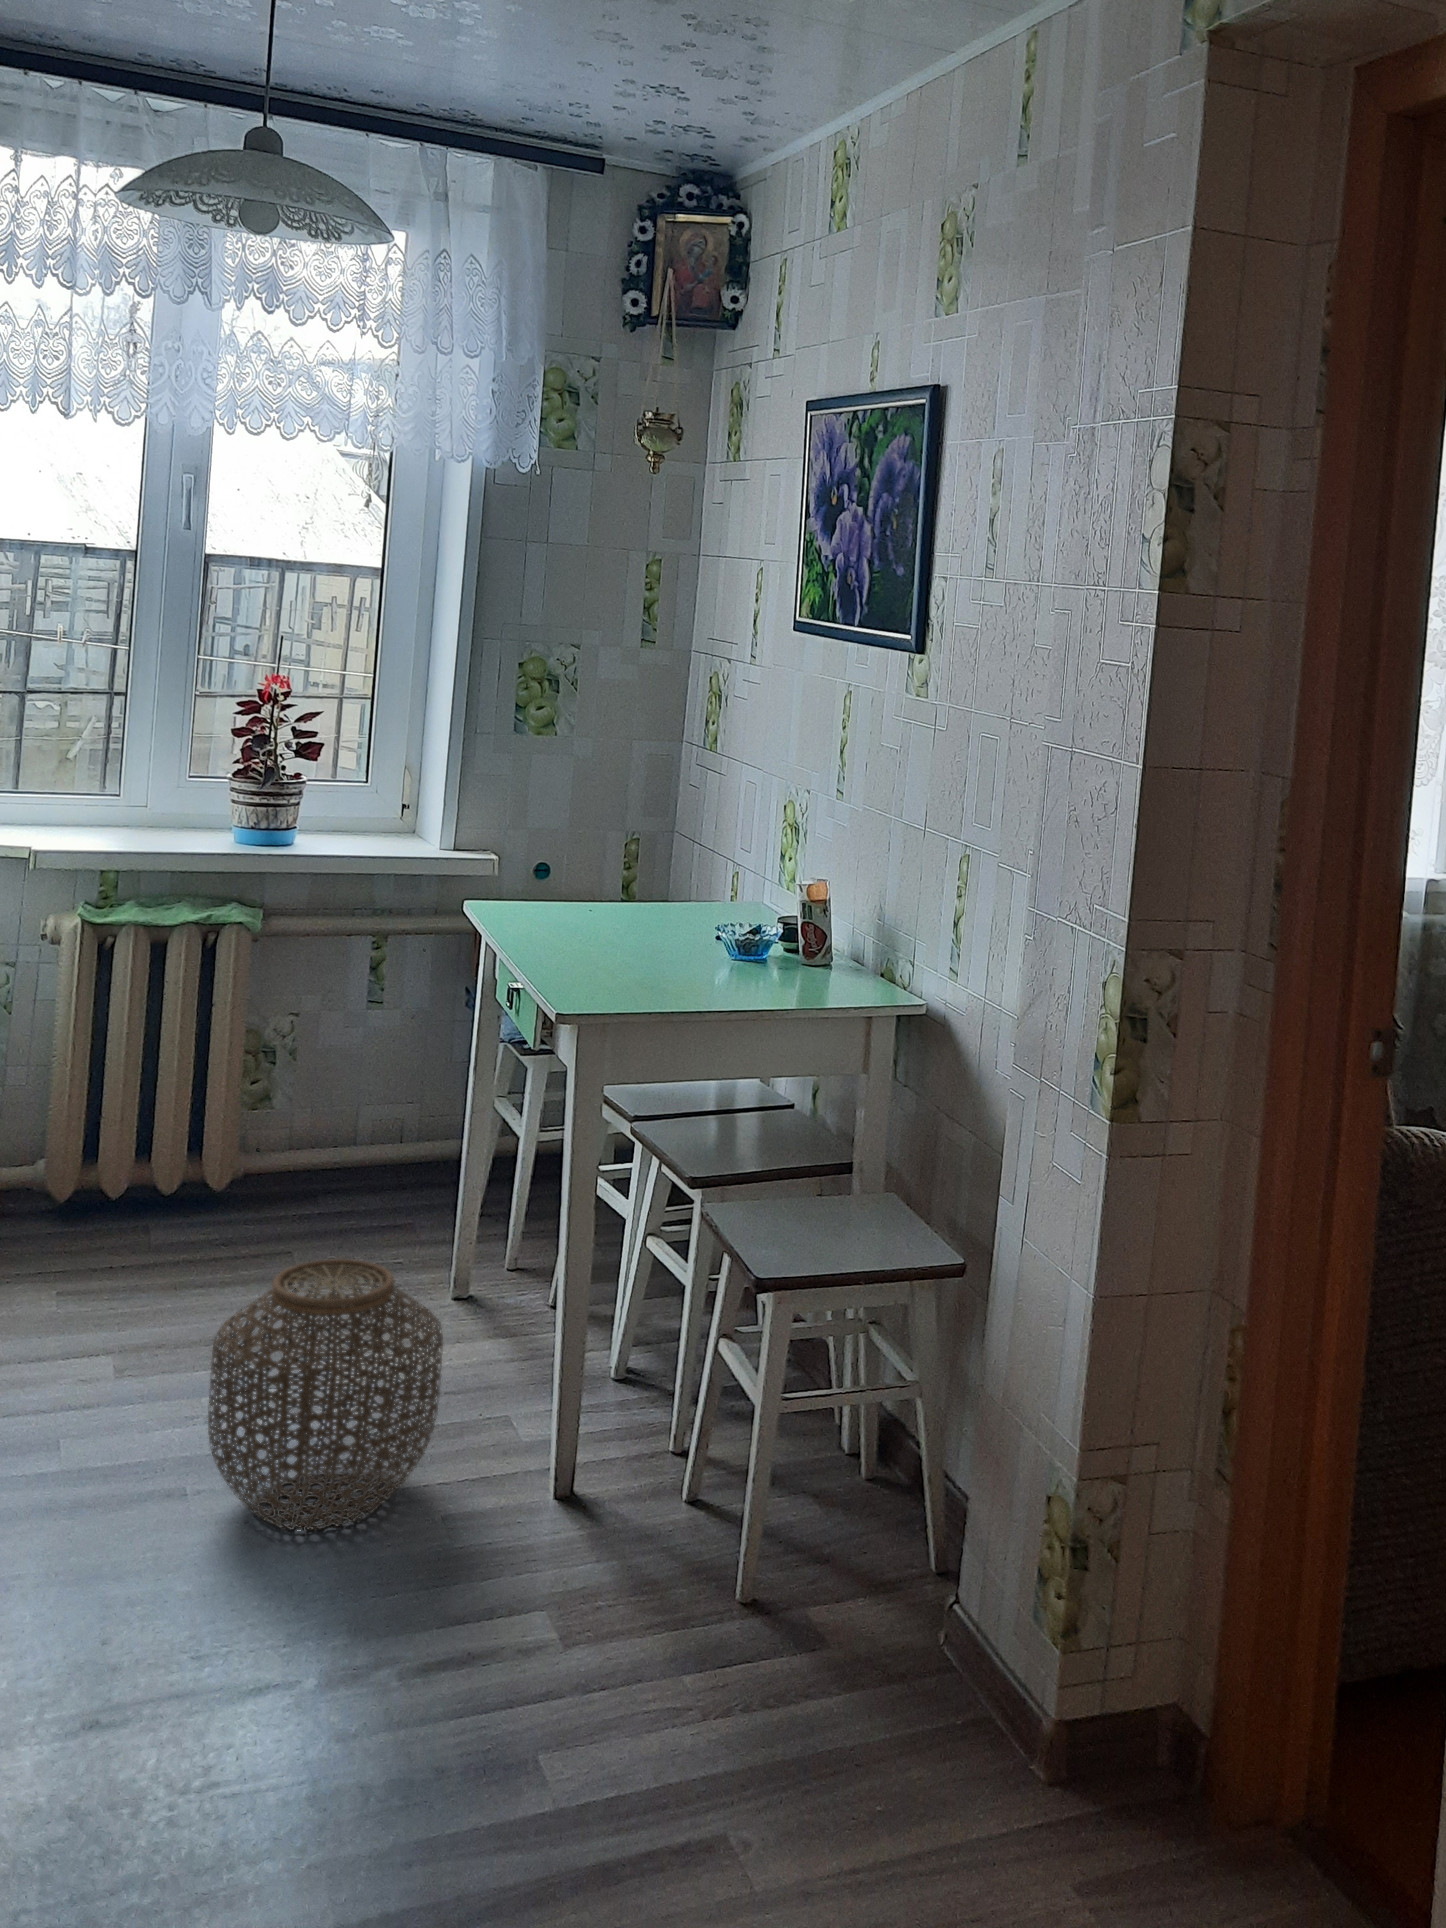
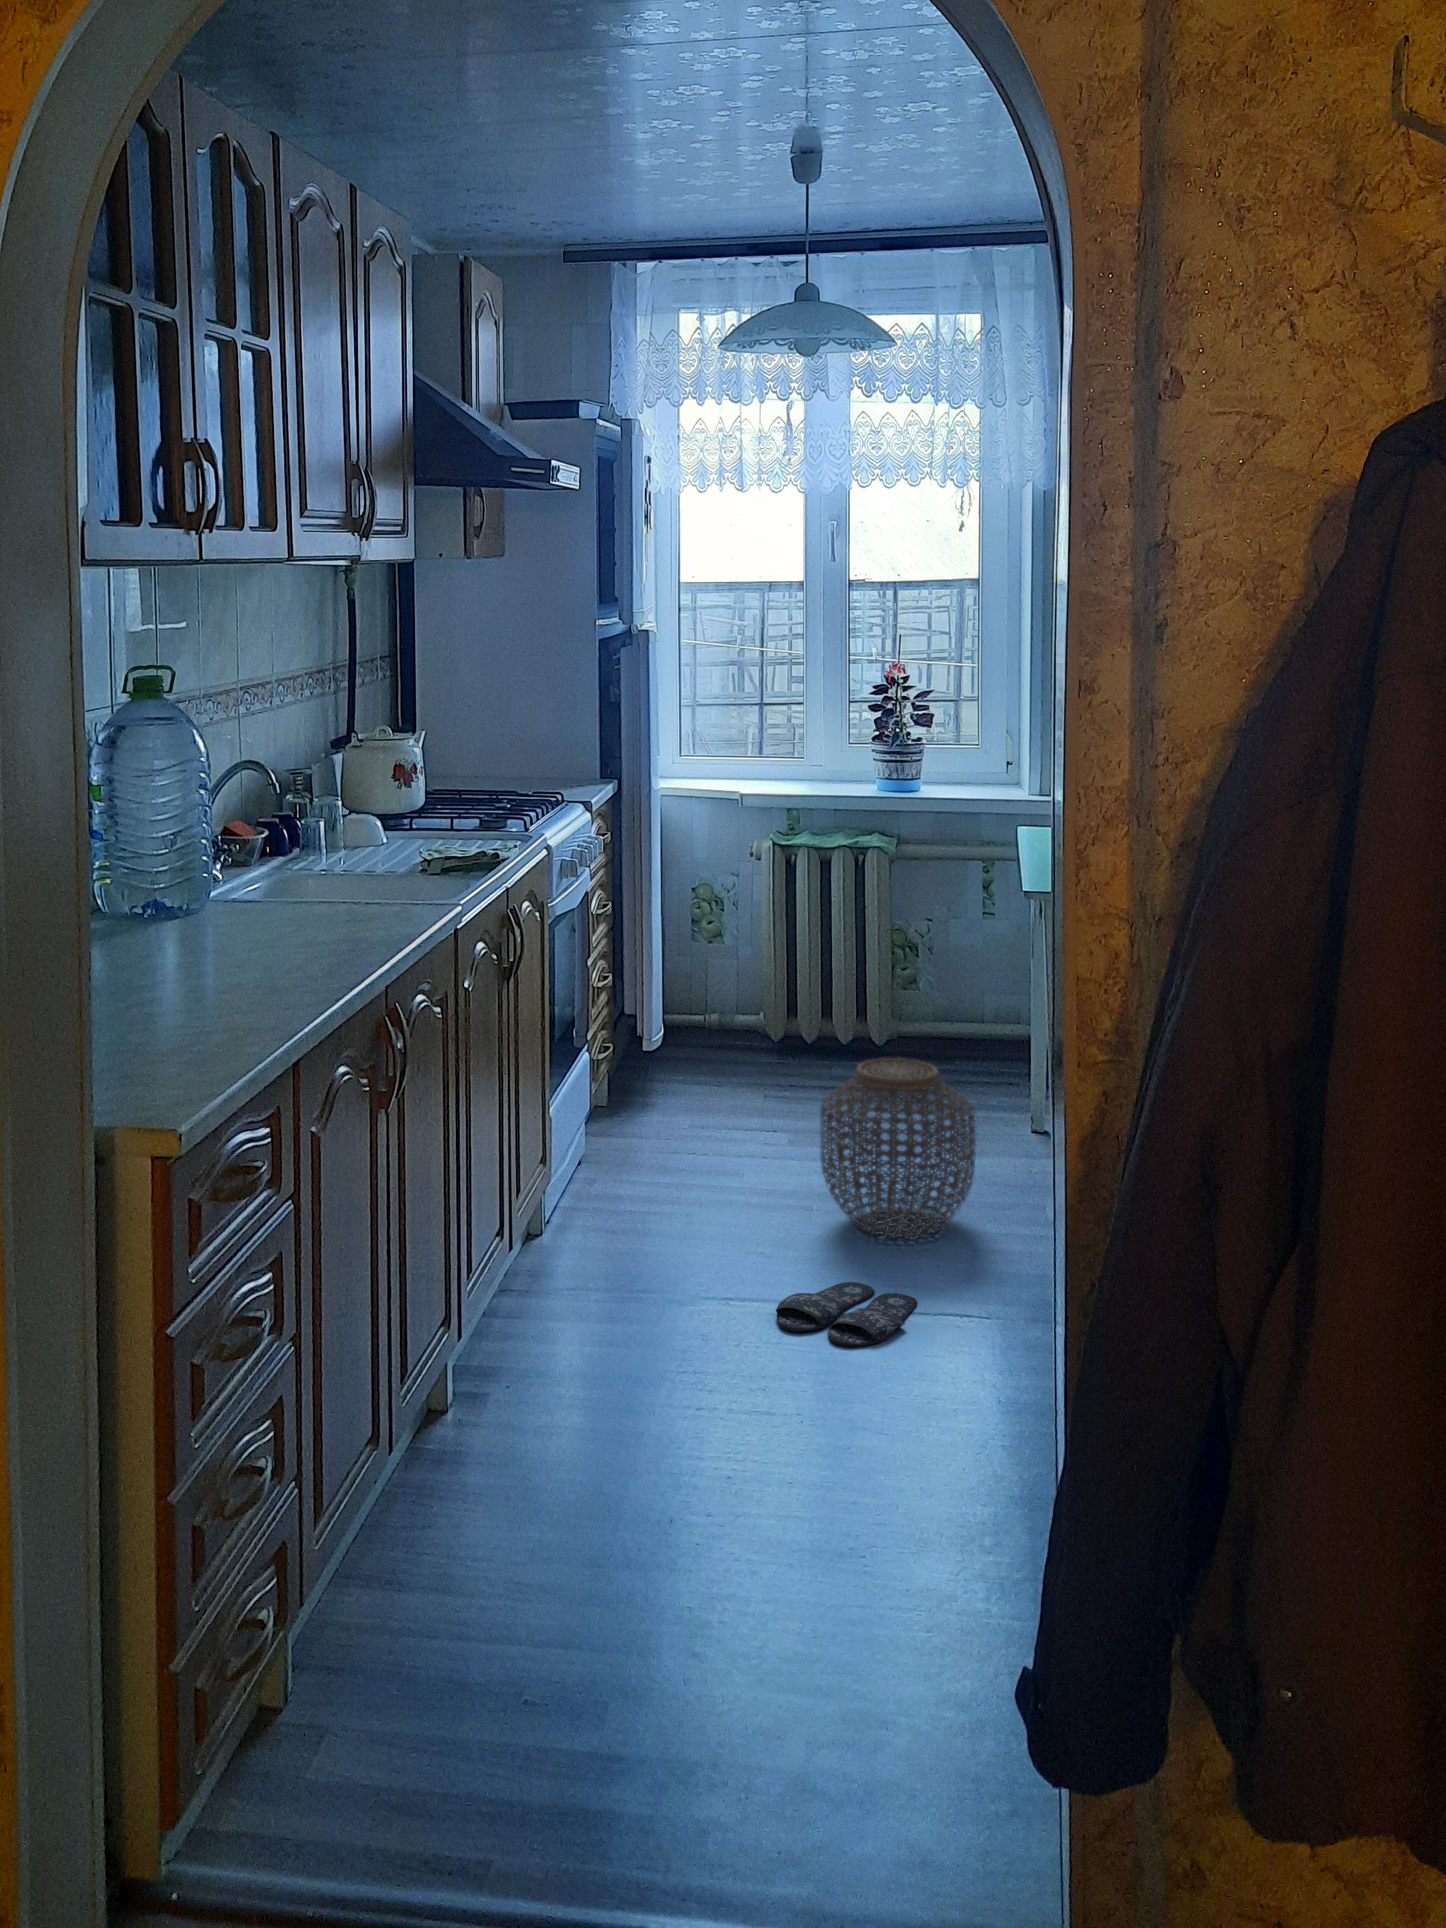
slippers: none [172,1629,386,1765] -> present [776,1282,917,1346]

